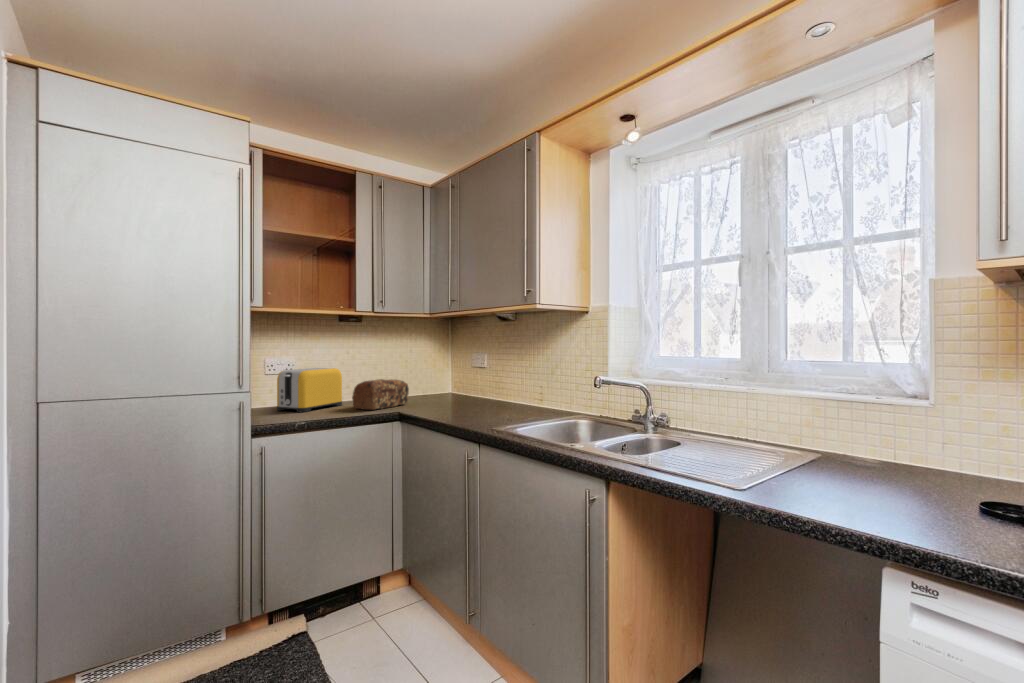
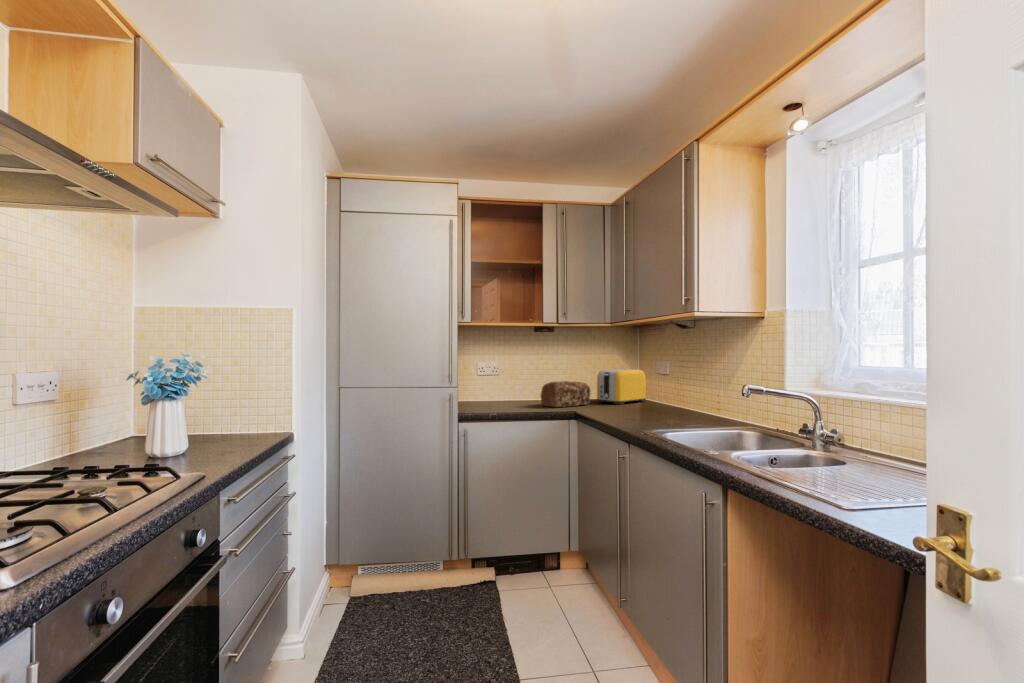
toaster: present [277,368,342,412] -> present [597,369,646,405]

